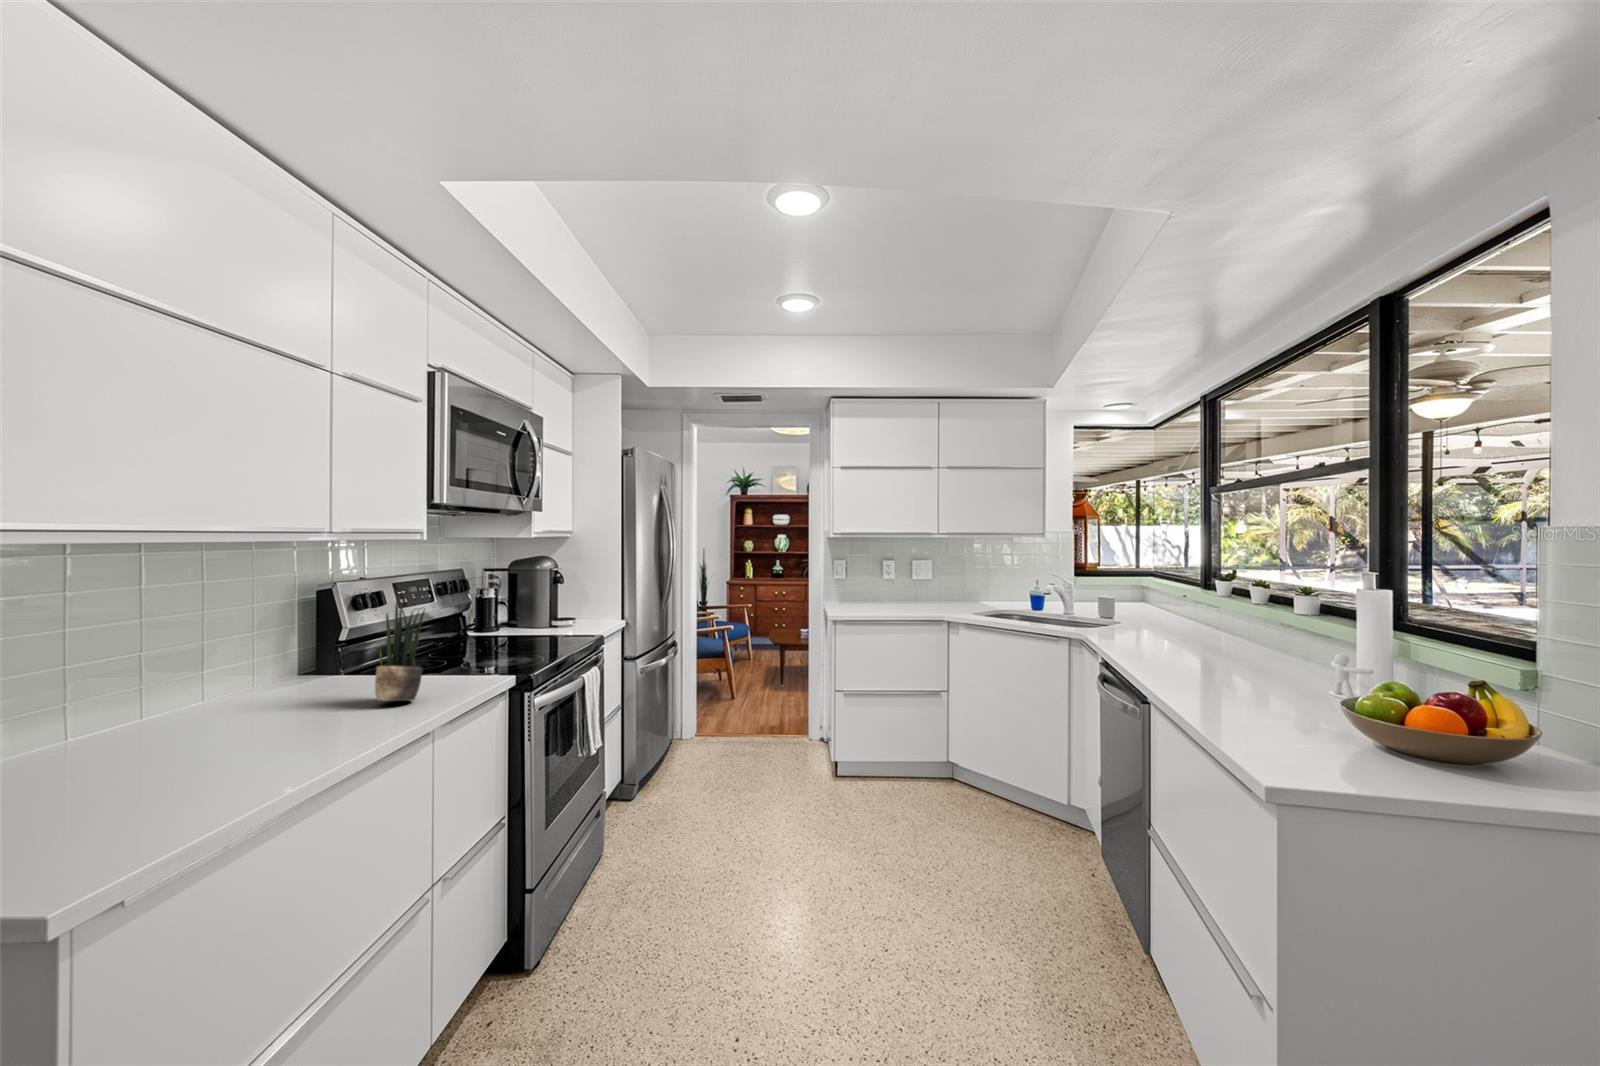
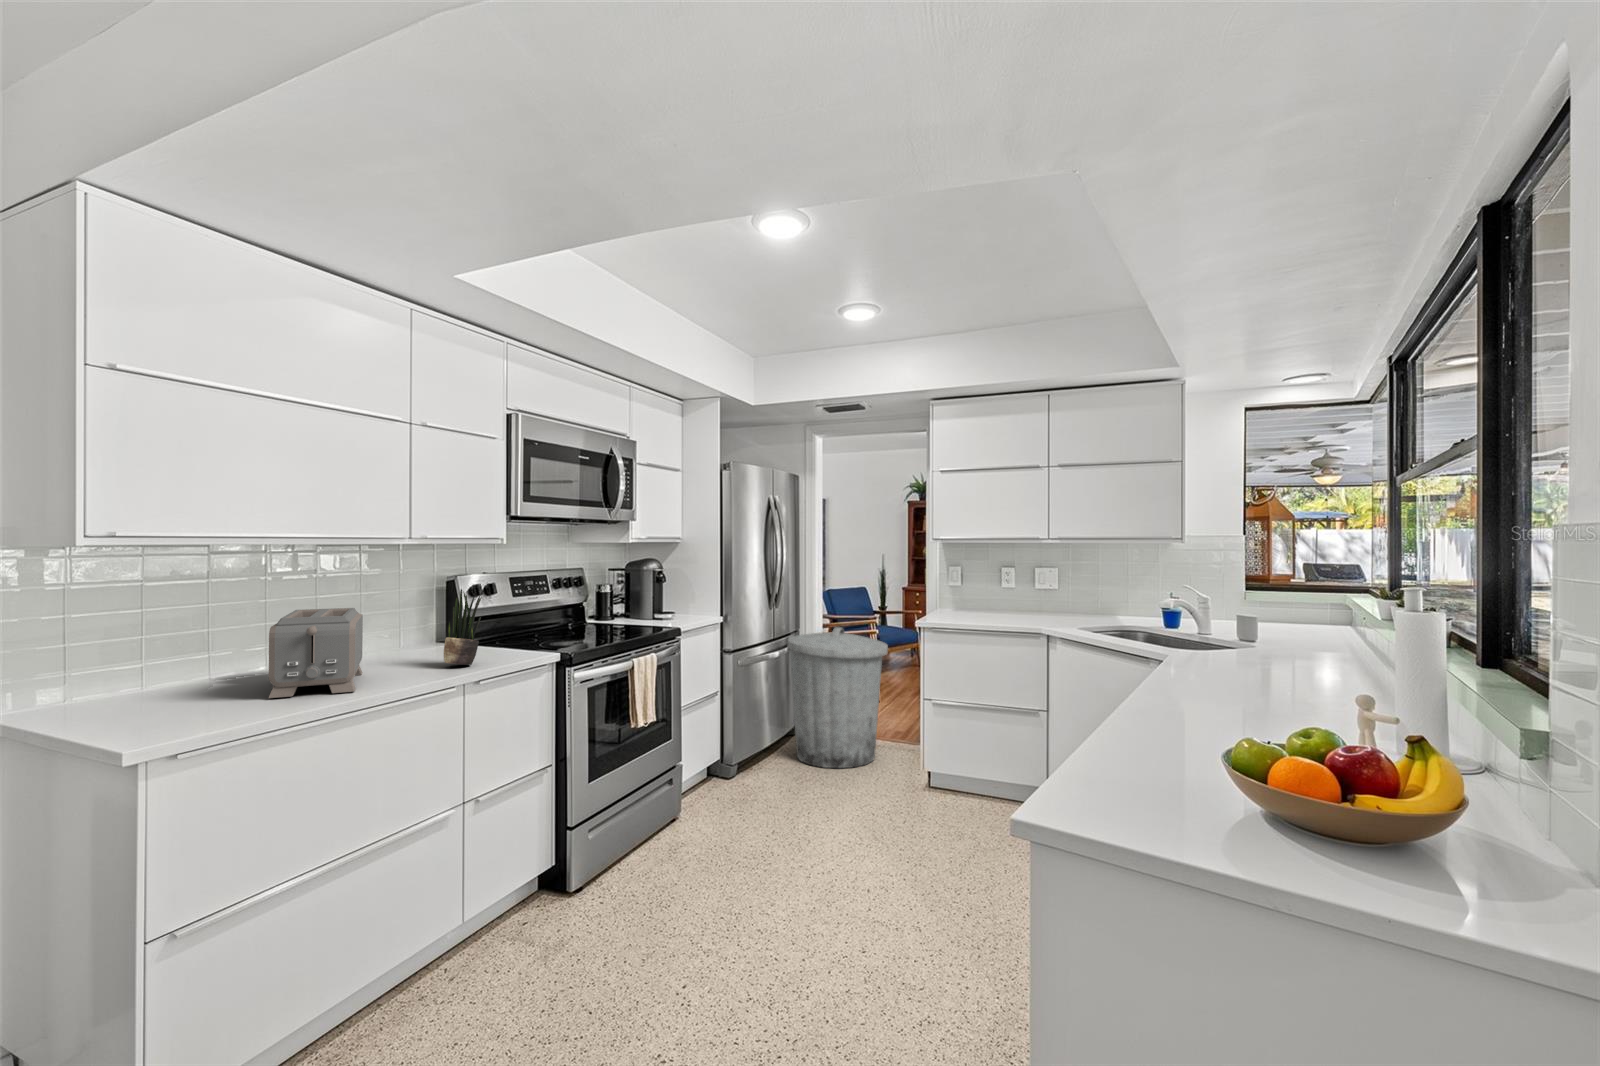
trash can: none [676,626,782,774] -> present [788,627,888,768]
toaster: none [139,633,295,780] -> present [269,608,363,698]

